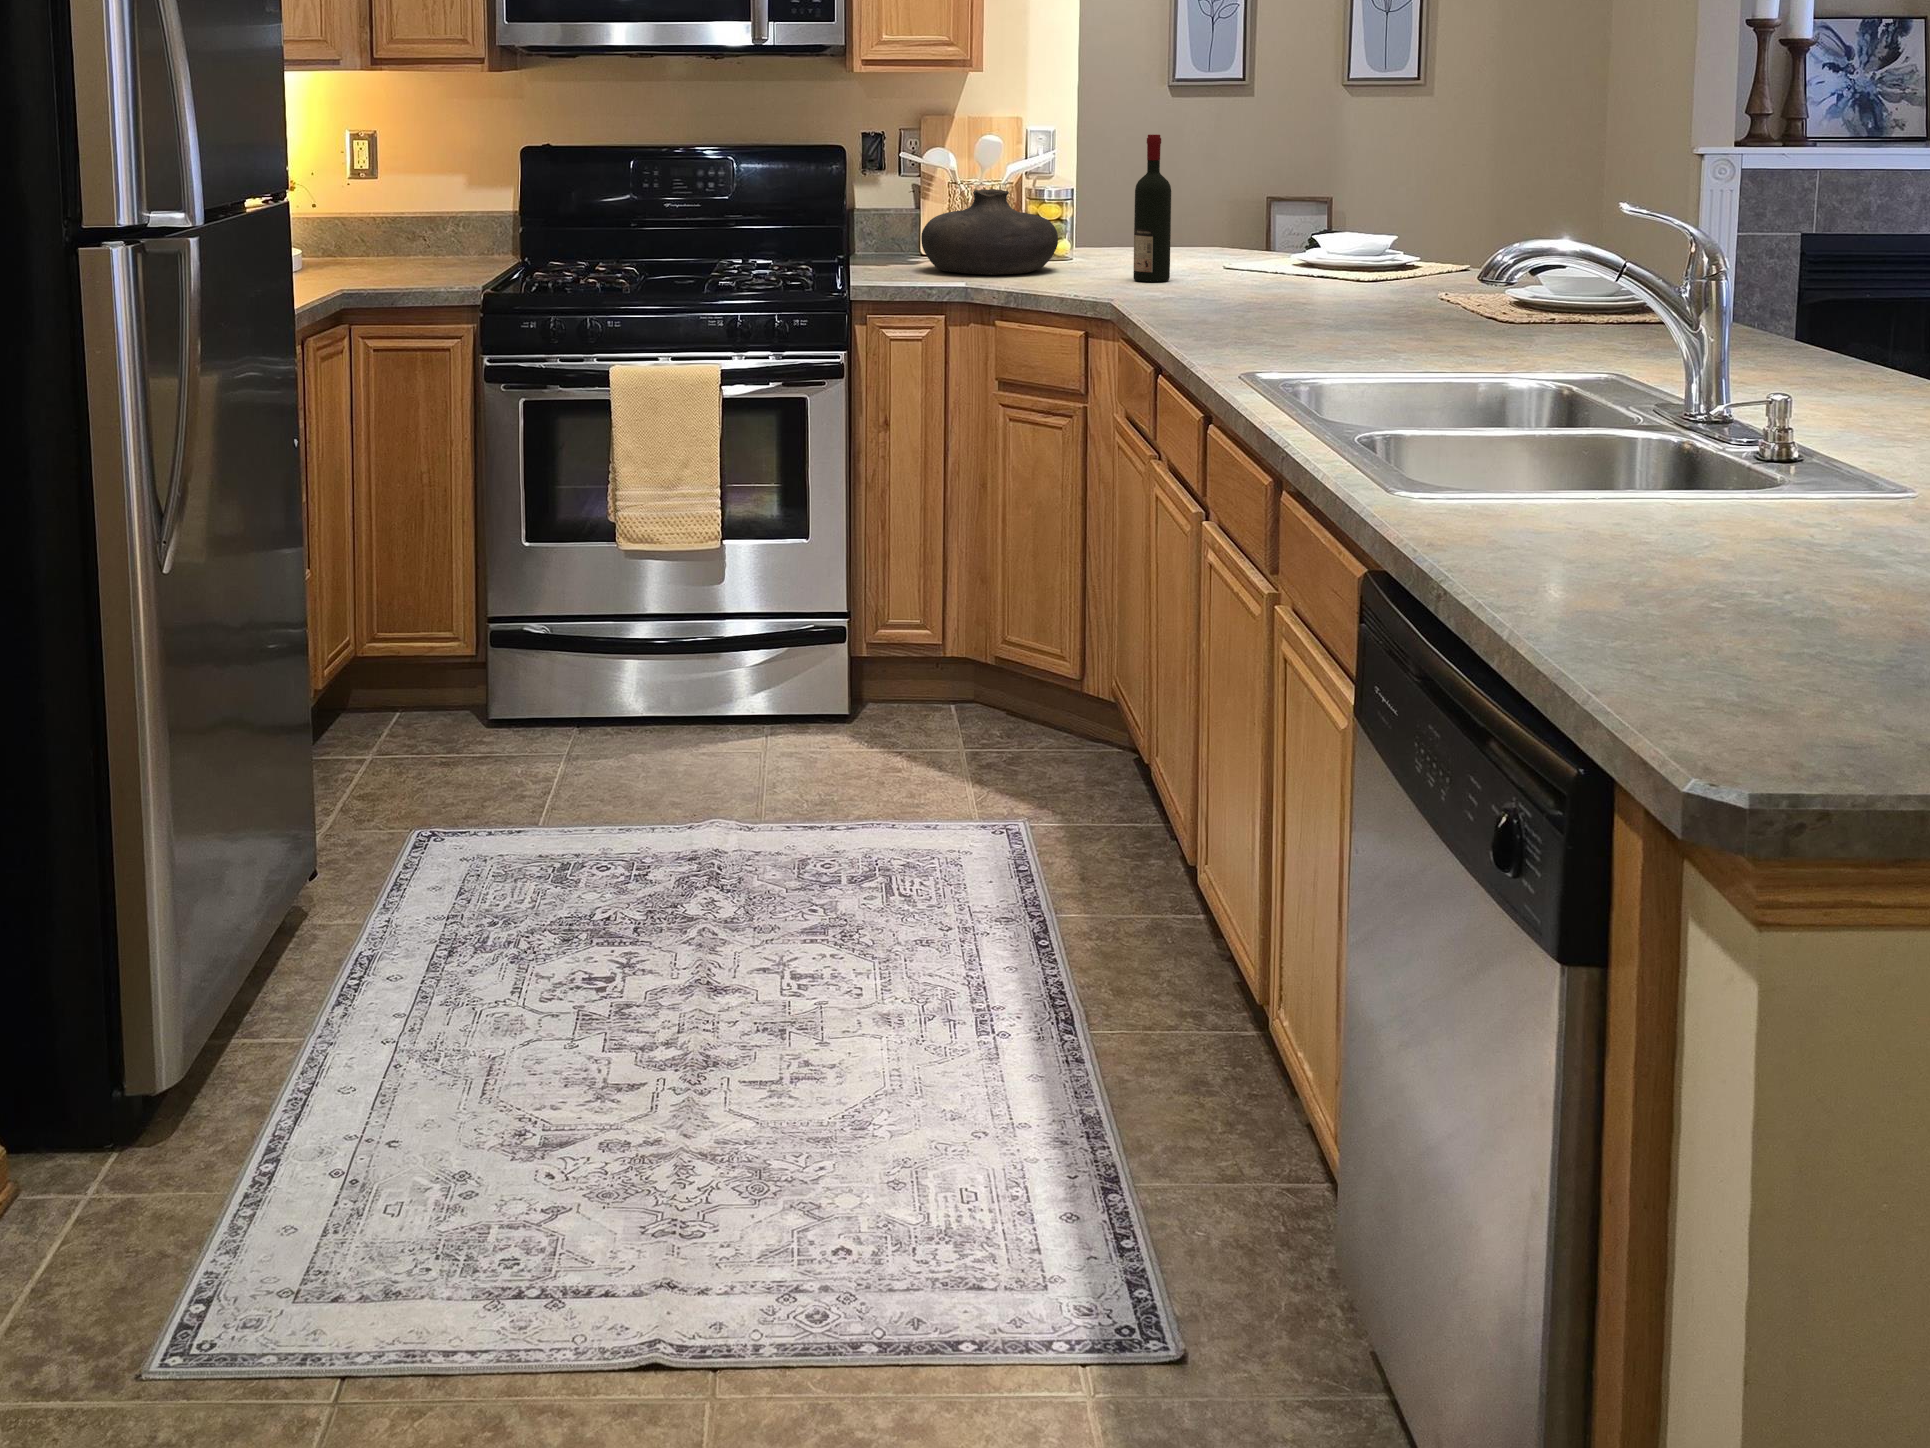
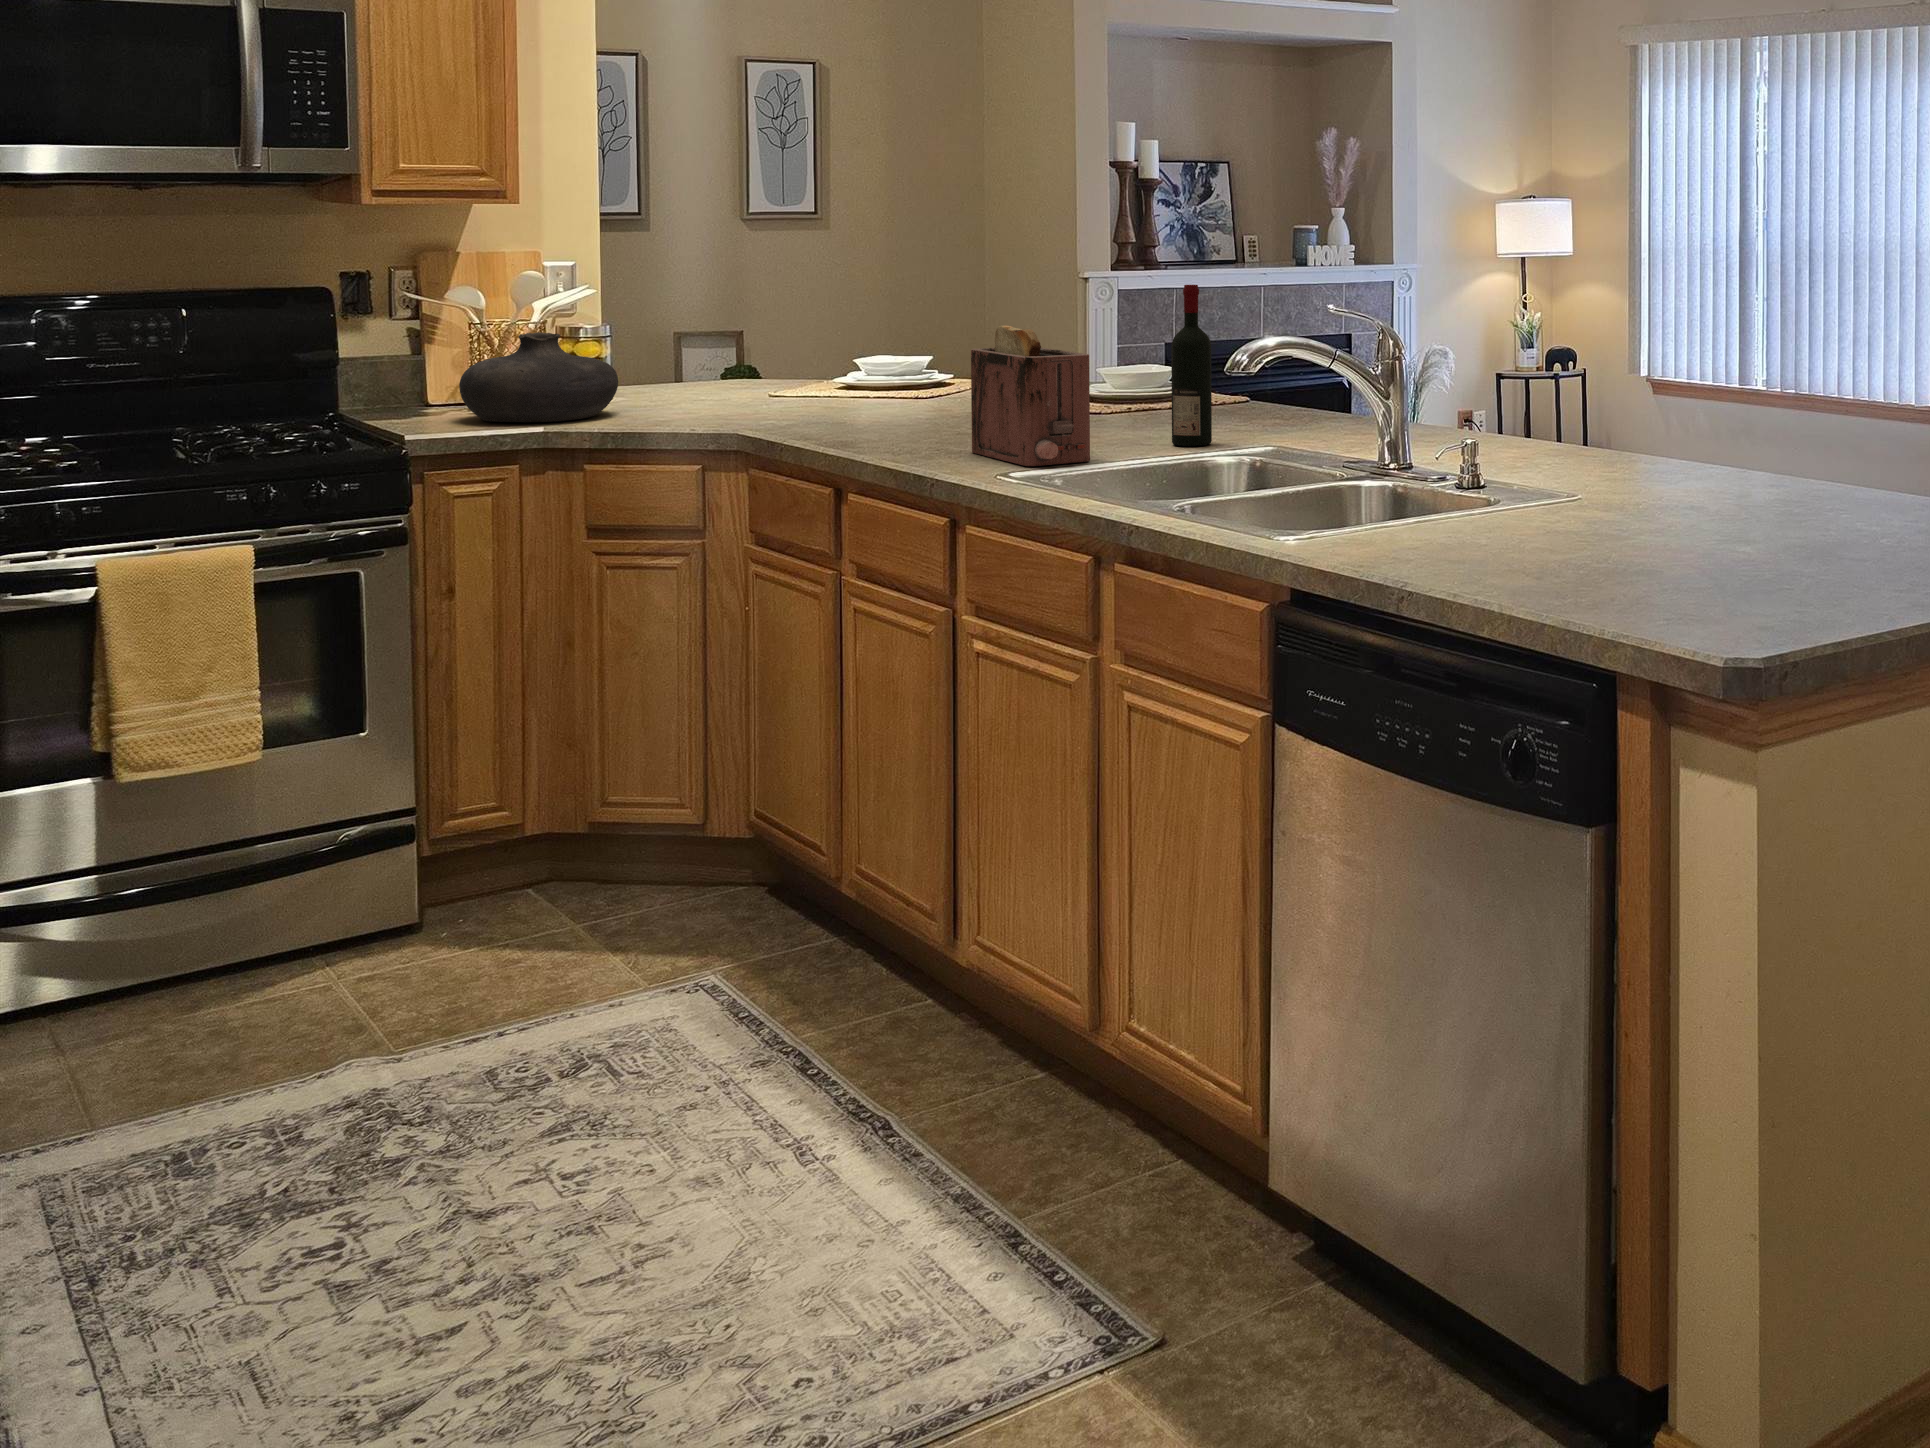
wine bottle: present [1133,135,1171,282] -> present [1171,285,1212,446]
toaster: none [1305,195,1416,355] -> present [971,325,1090,466]

